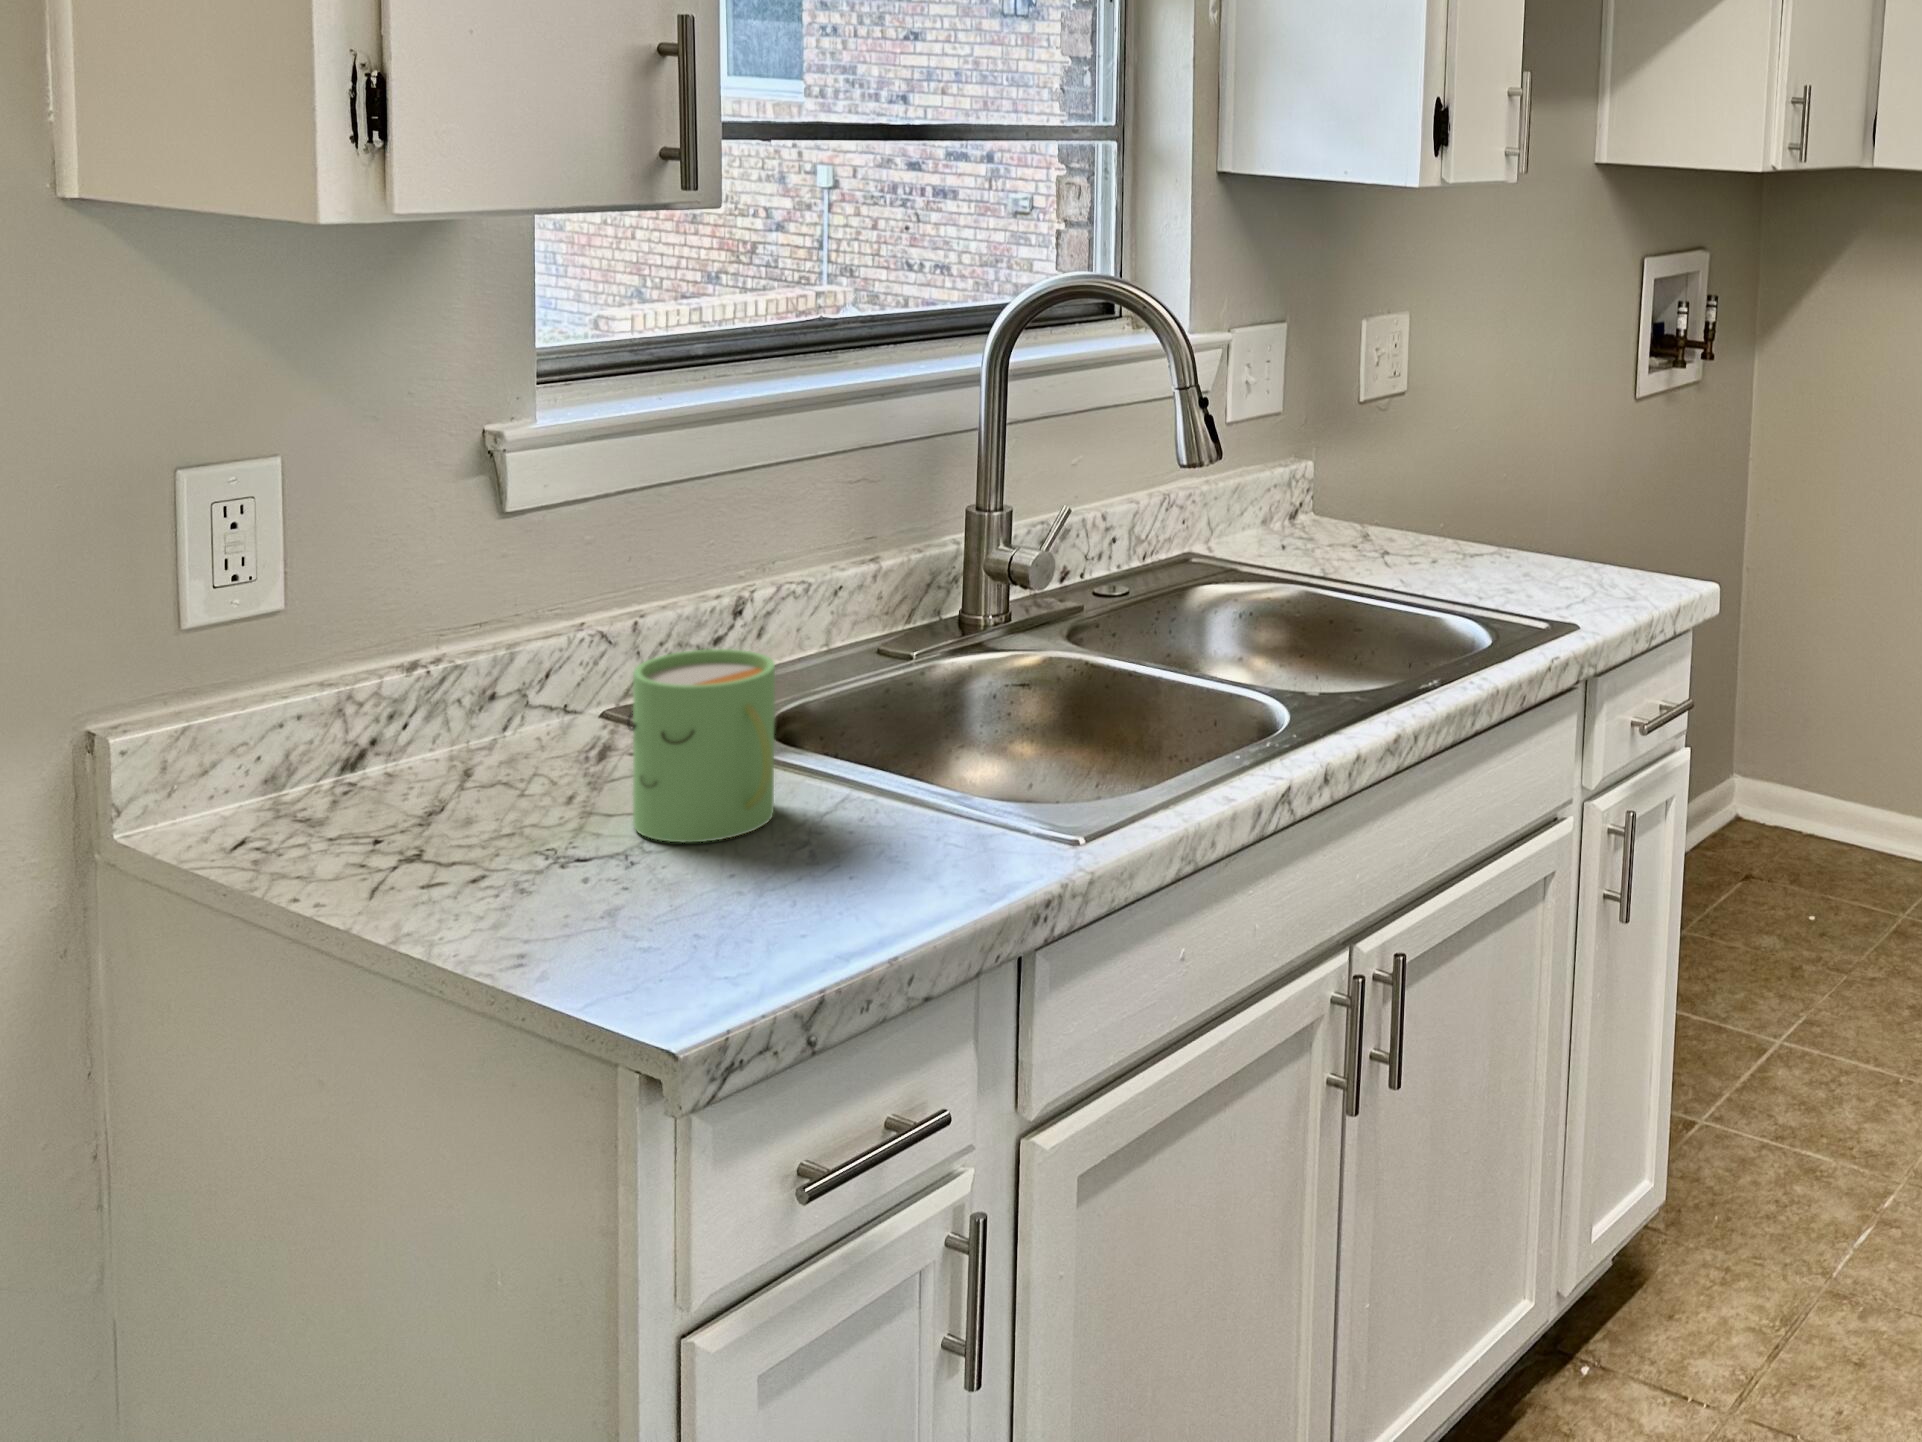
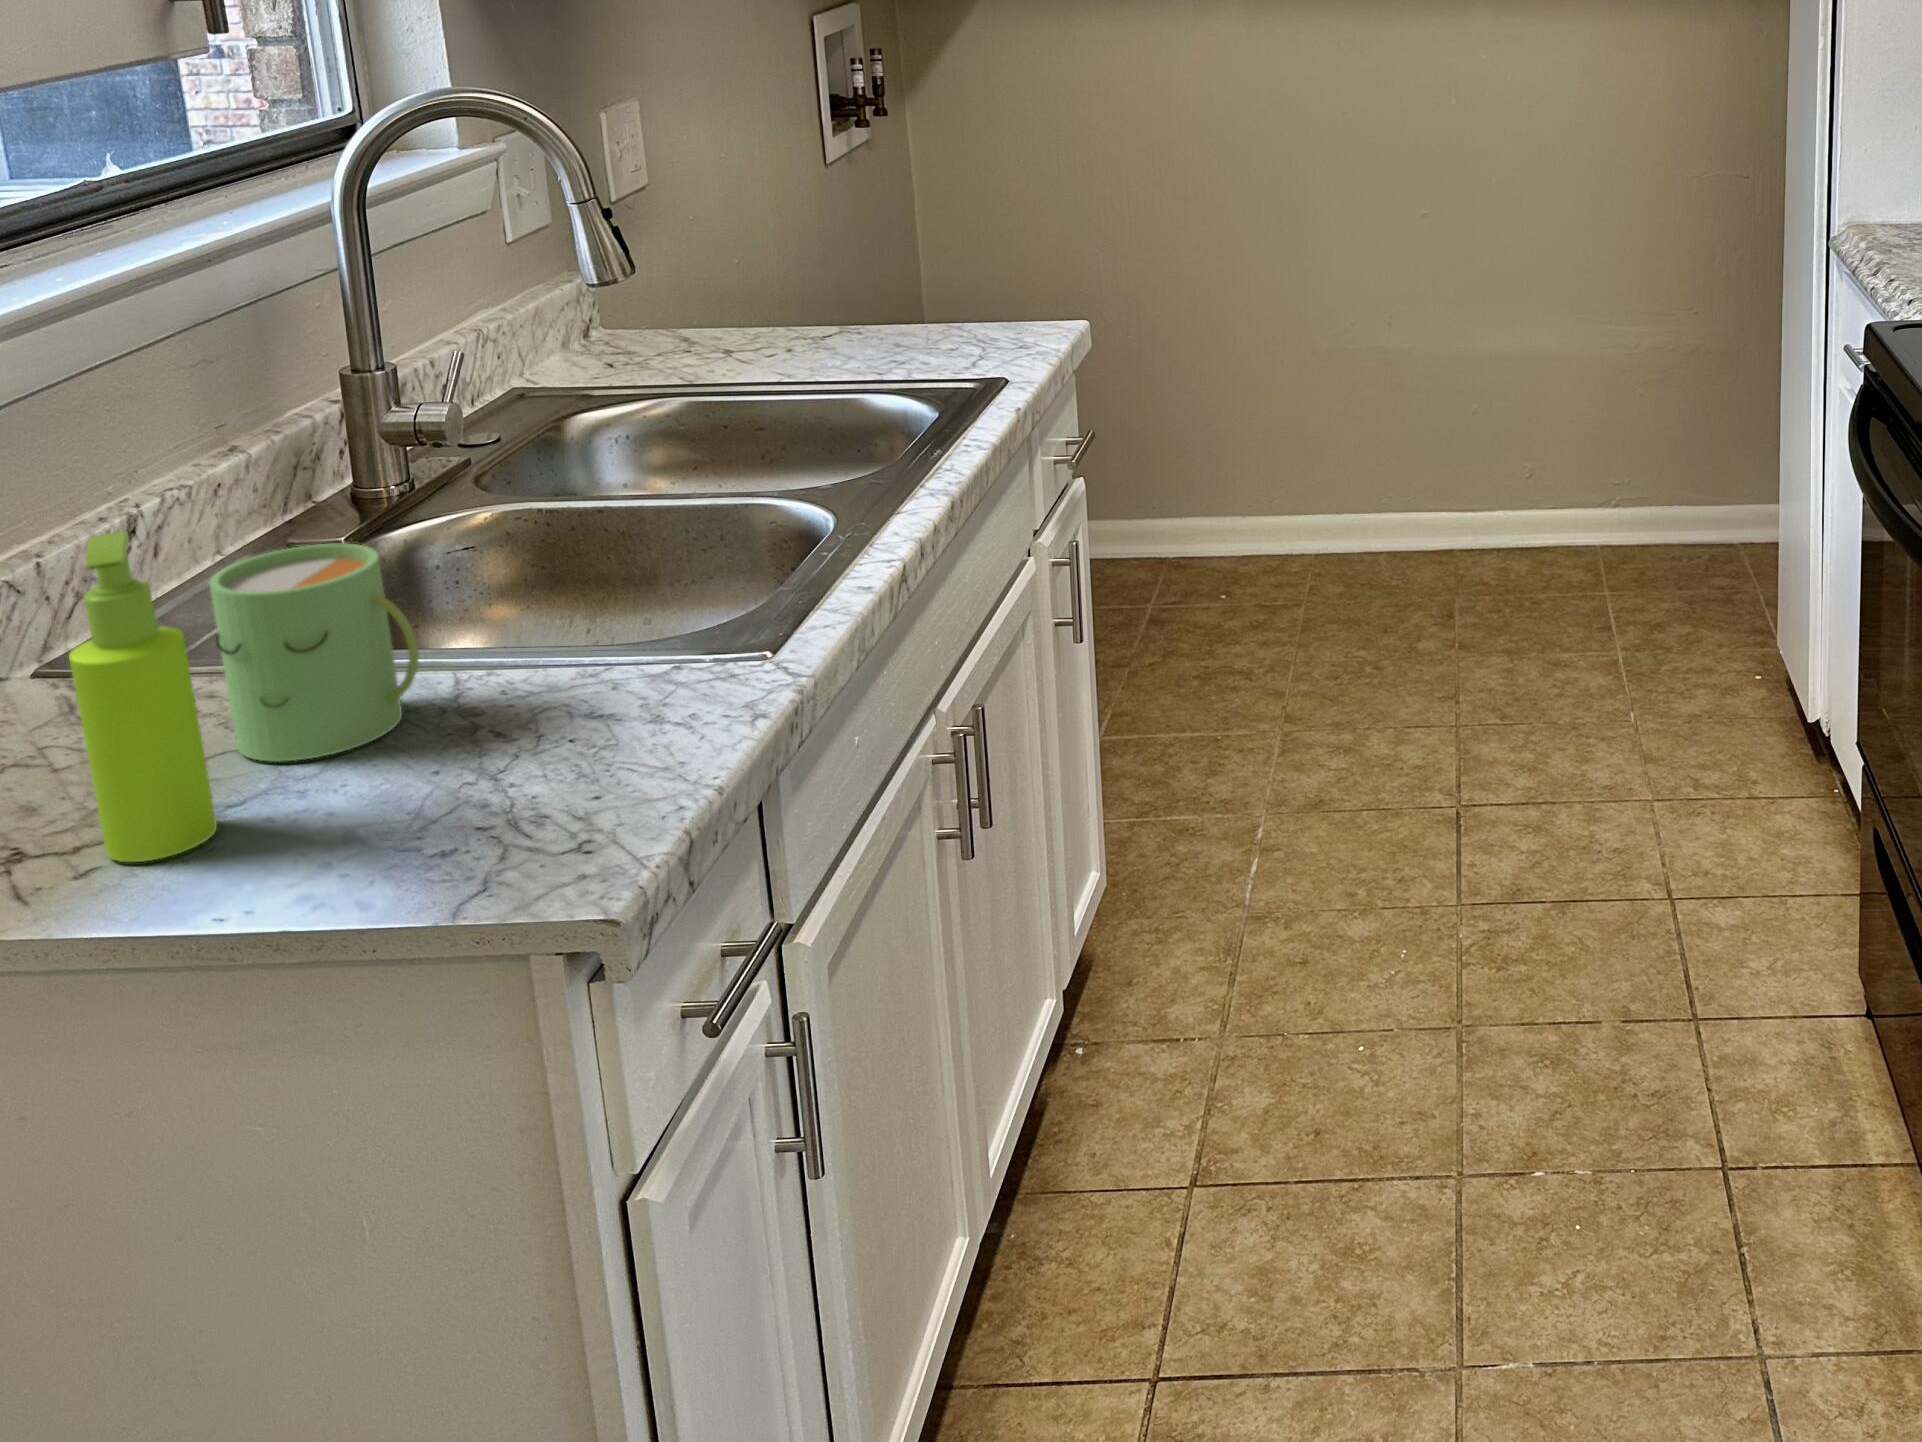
soap dispenser: none [454,602,548,896] -> present [69,531,217,862]

